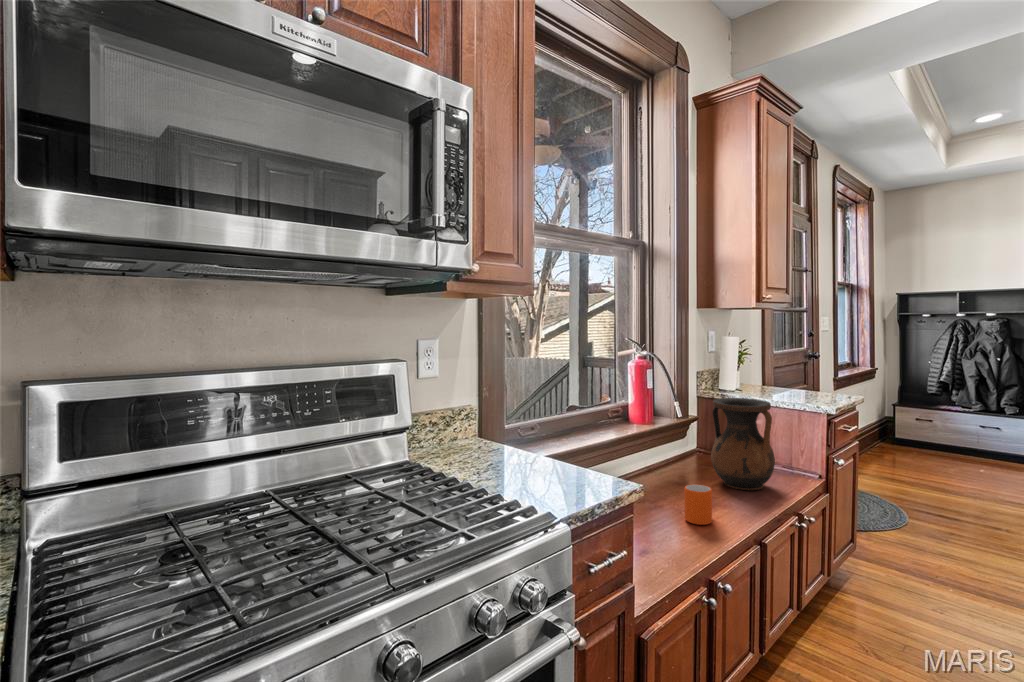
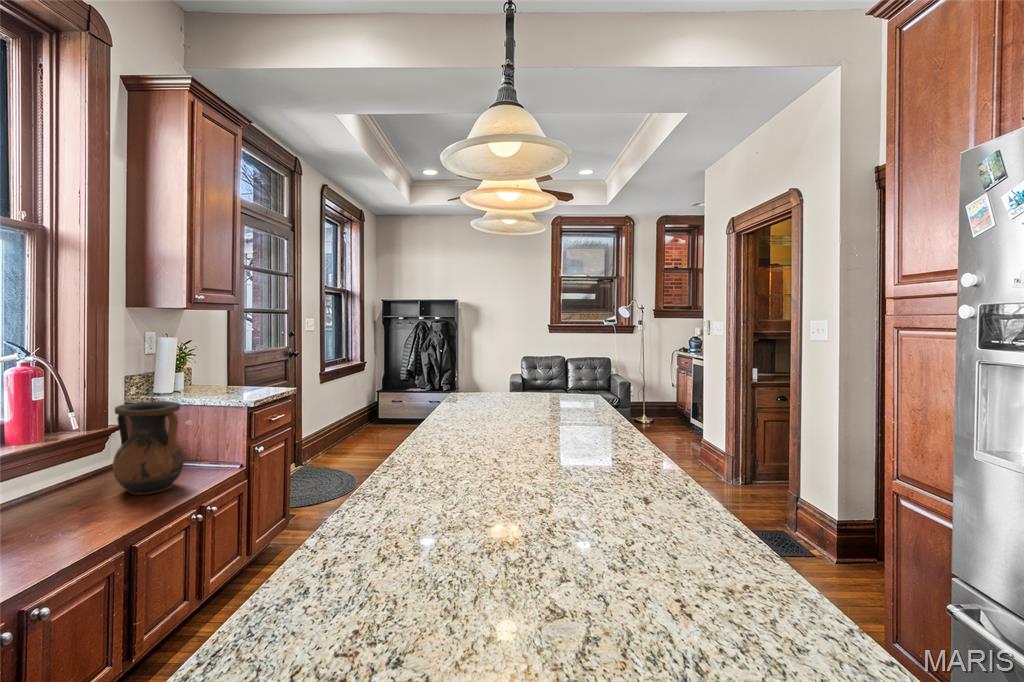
mug: present [684,484,712,525] -> none [36,501,79,546]

